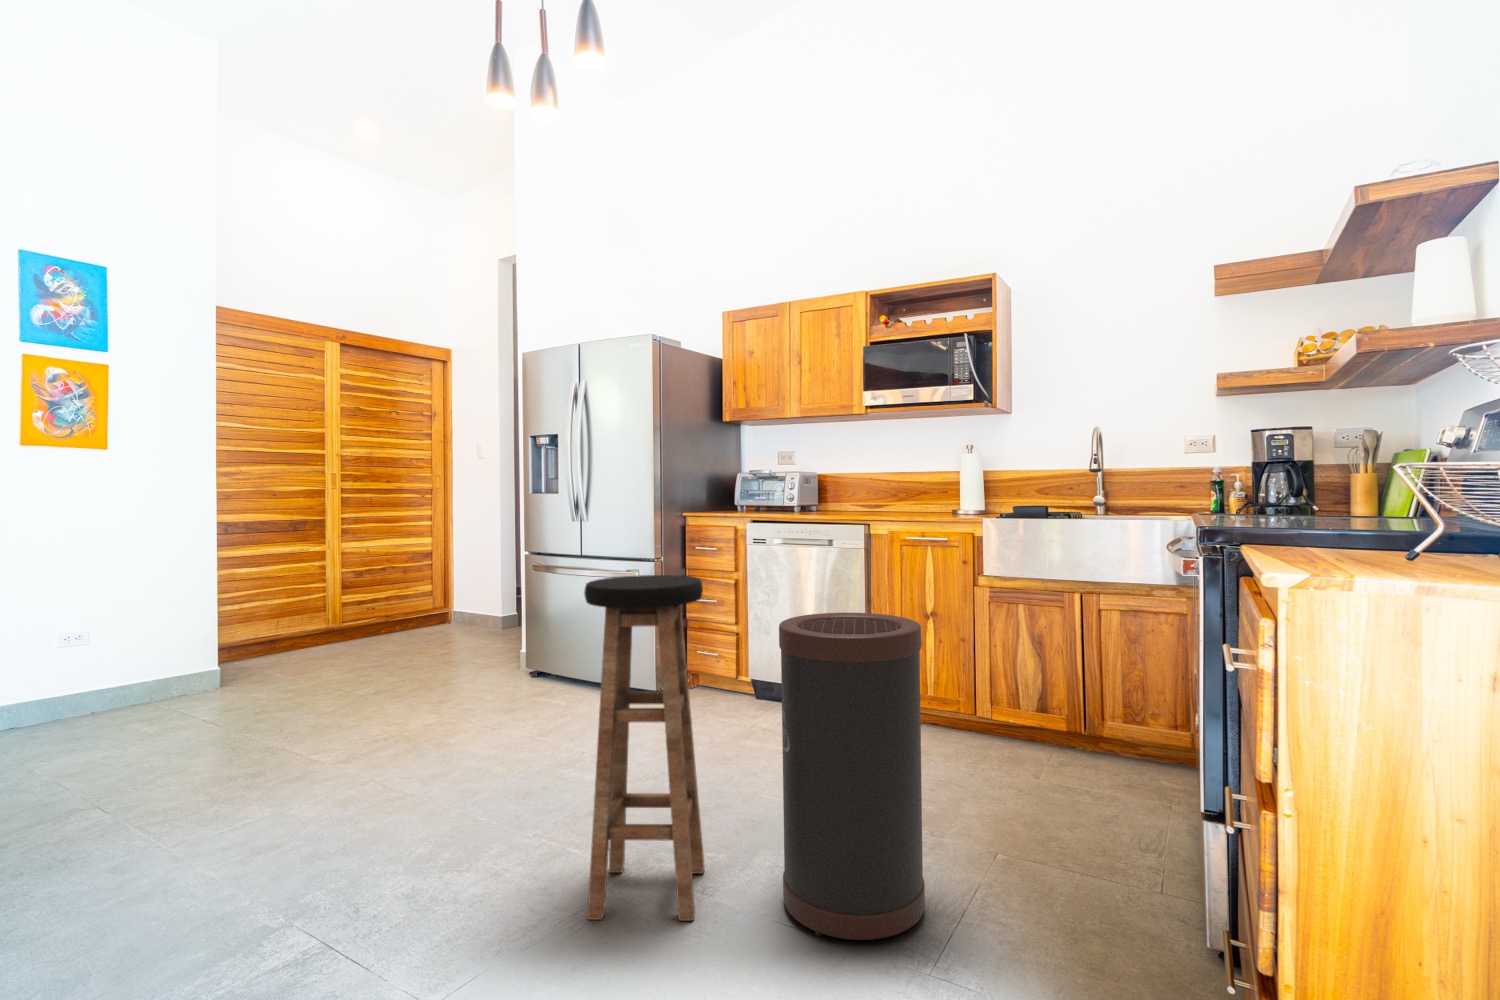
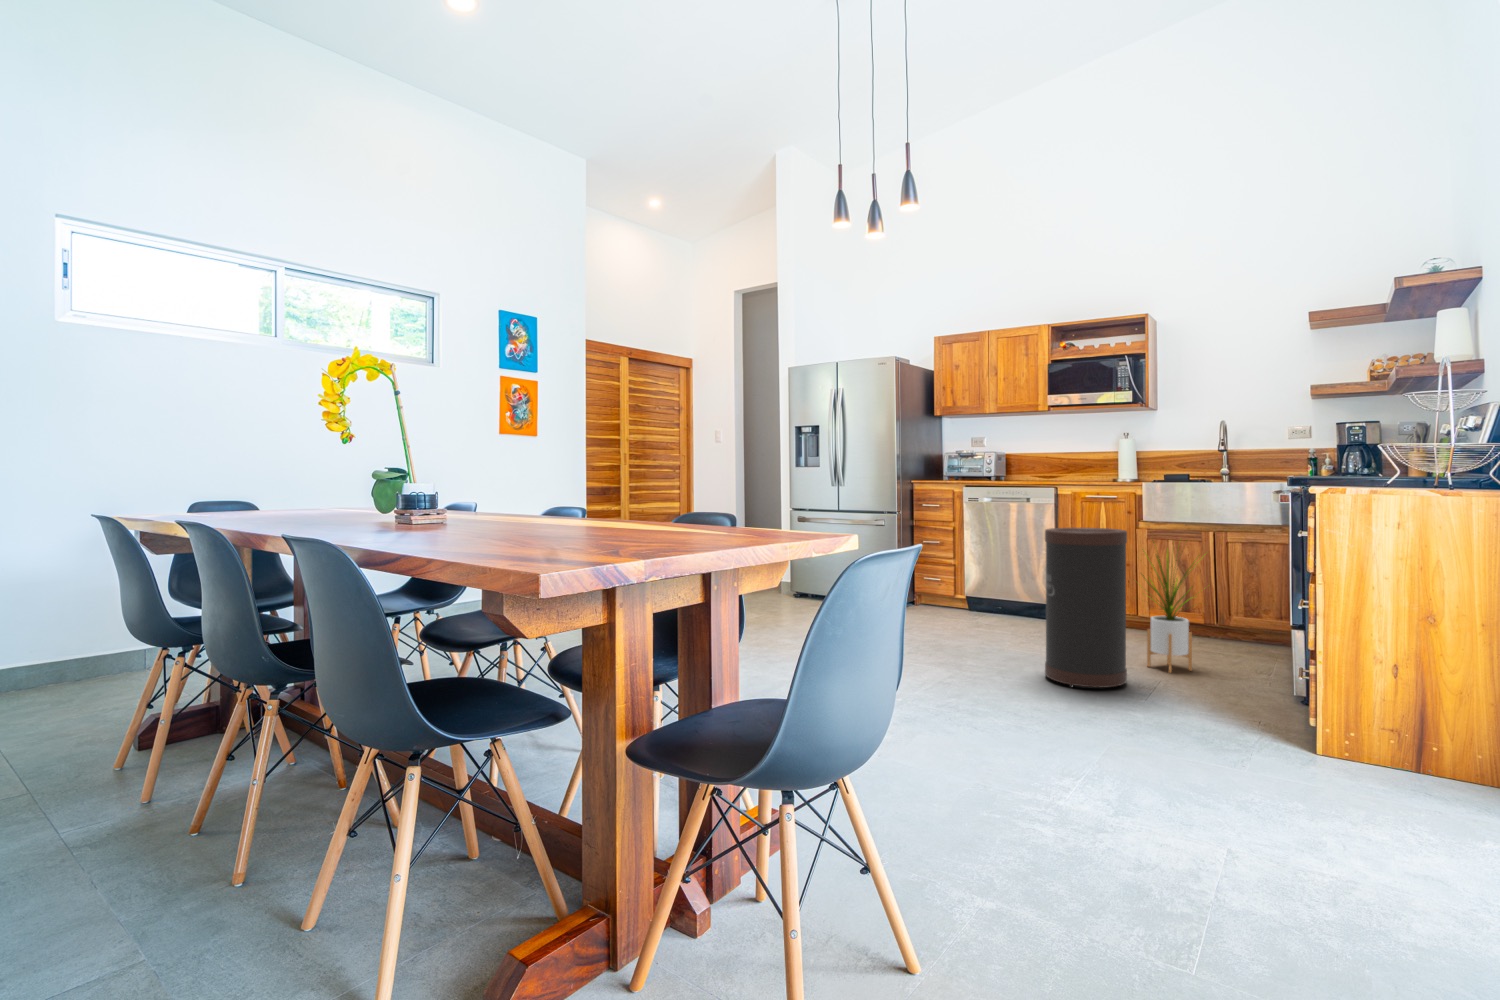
bar stool: present [584,575,705,921] -> none [936,507,1001,682]
house plant: none [946,621,1076,866] -> present [1143,551,1206,673]

